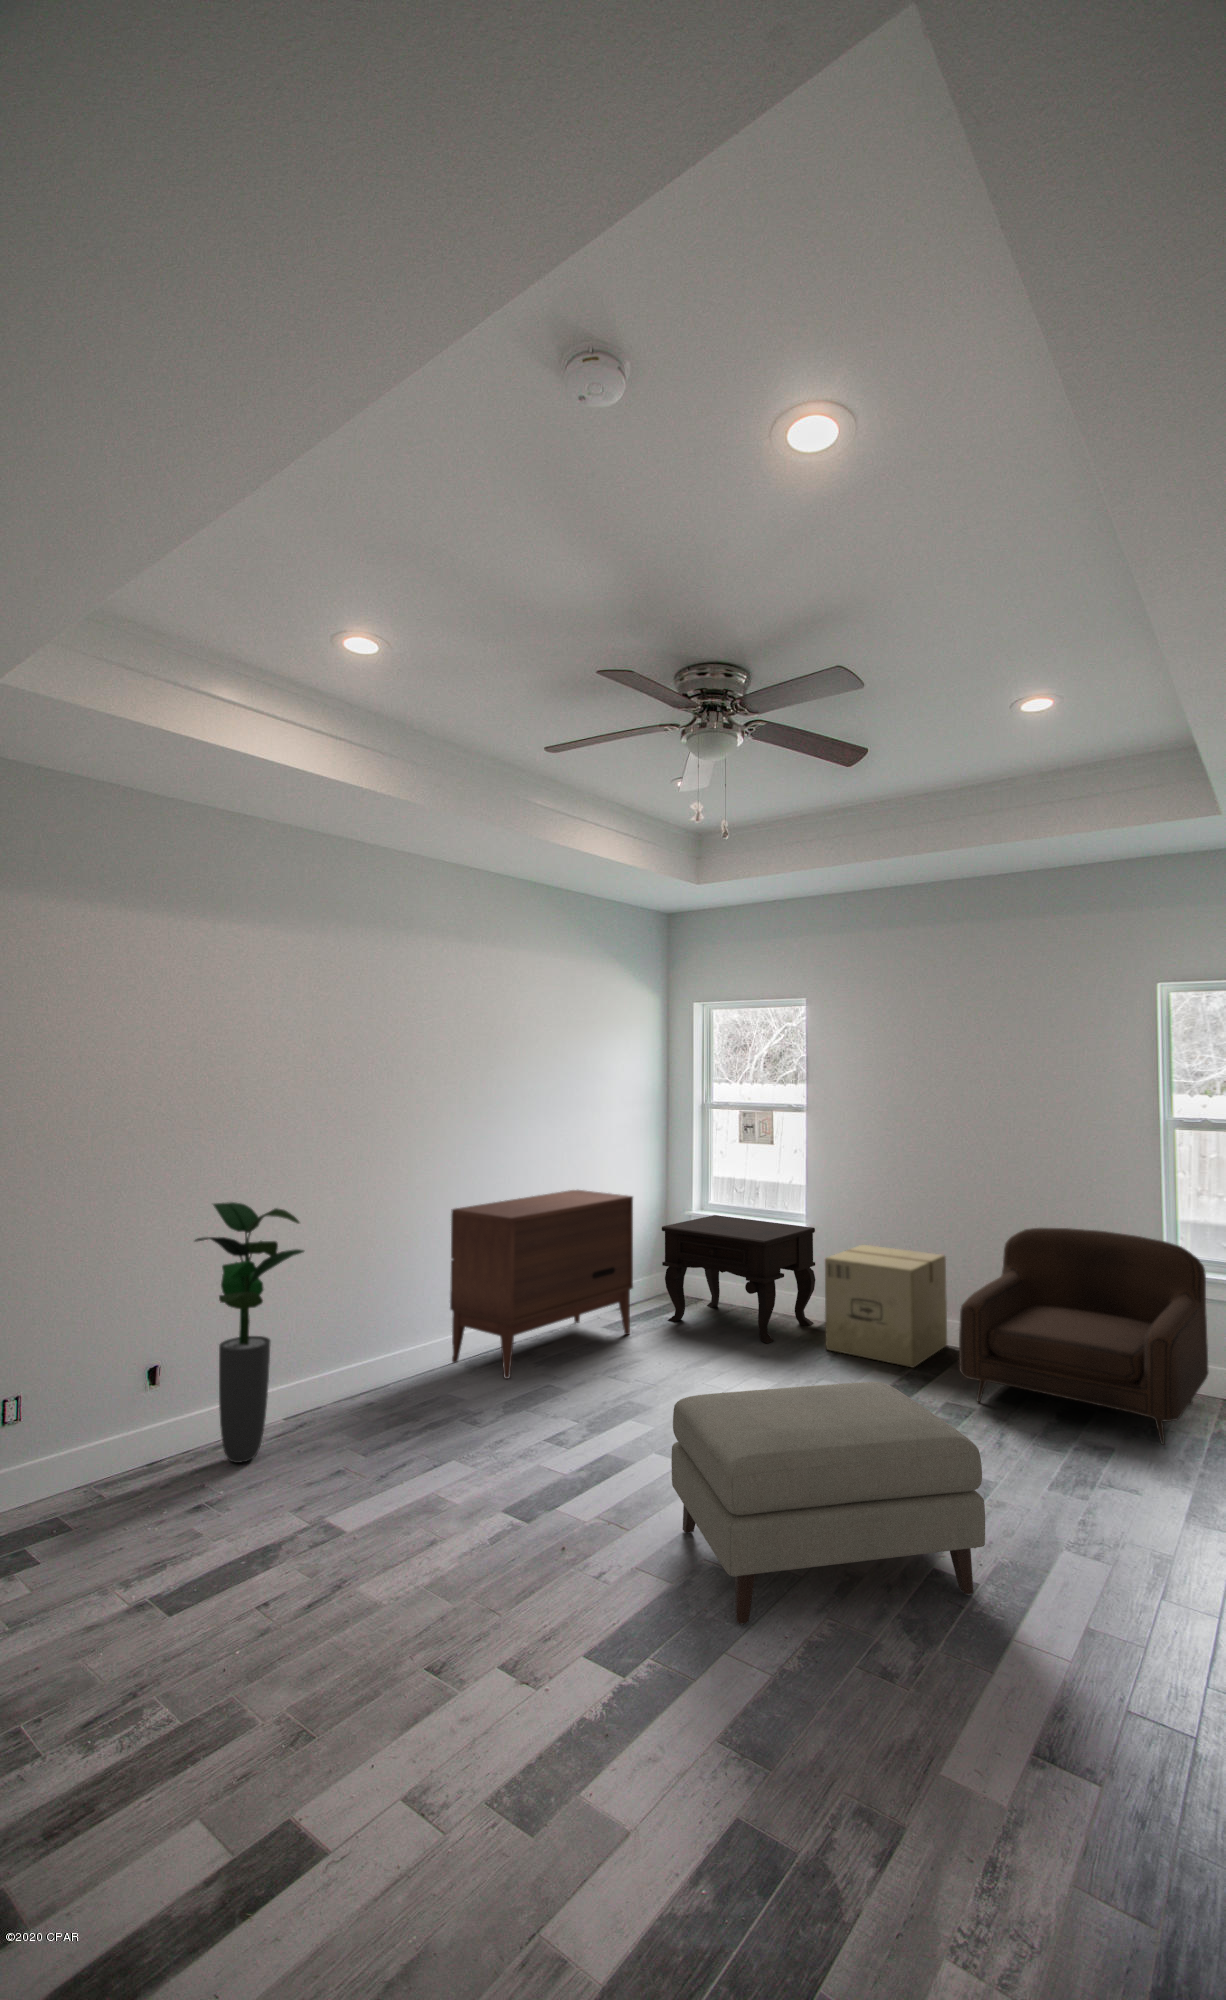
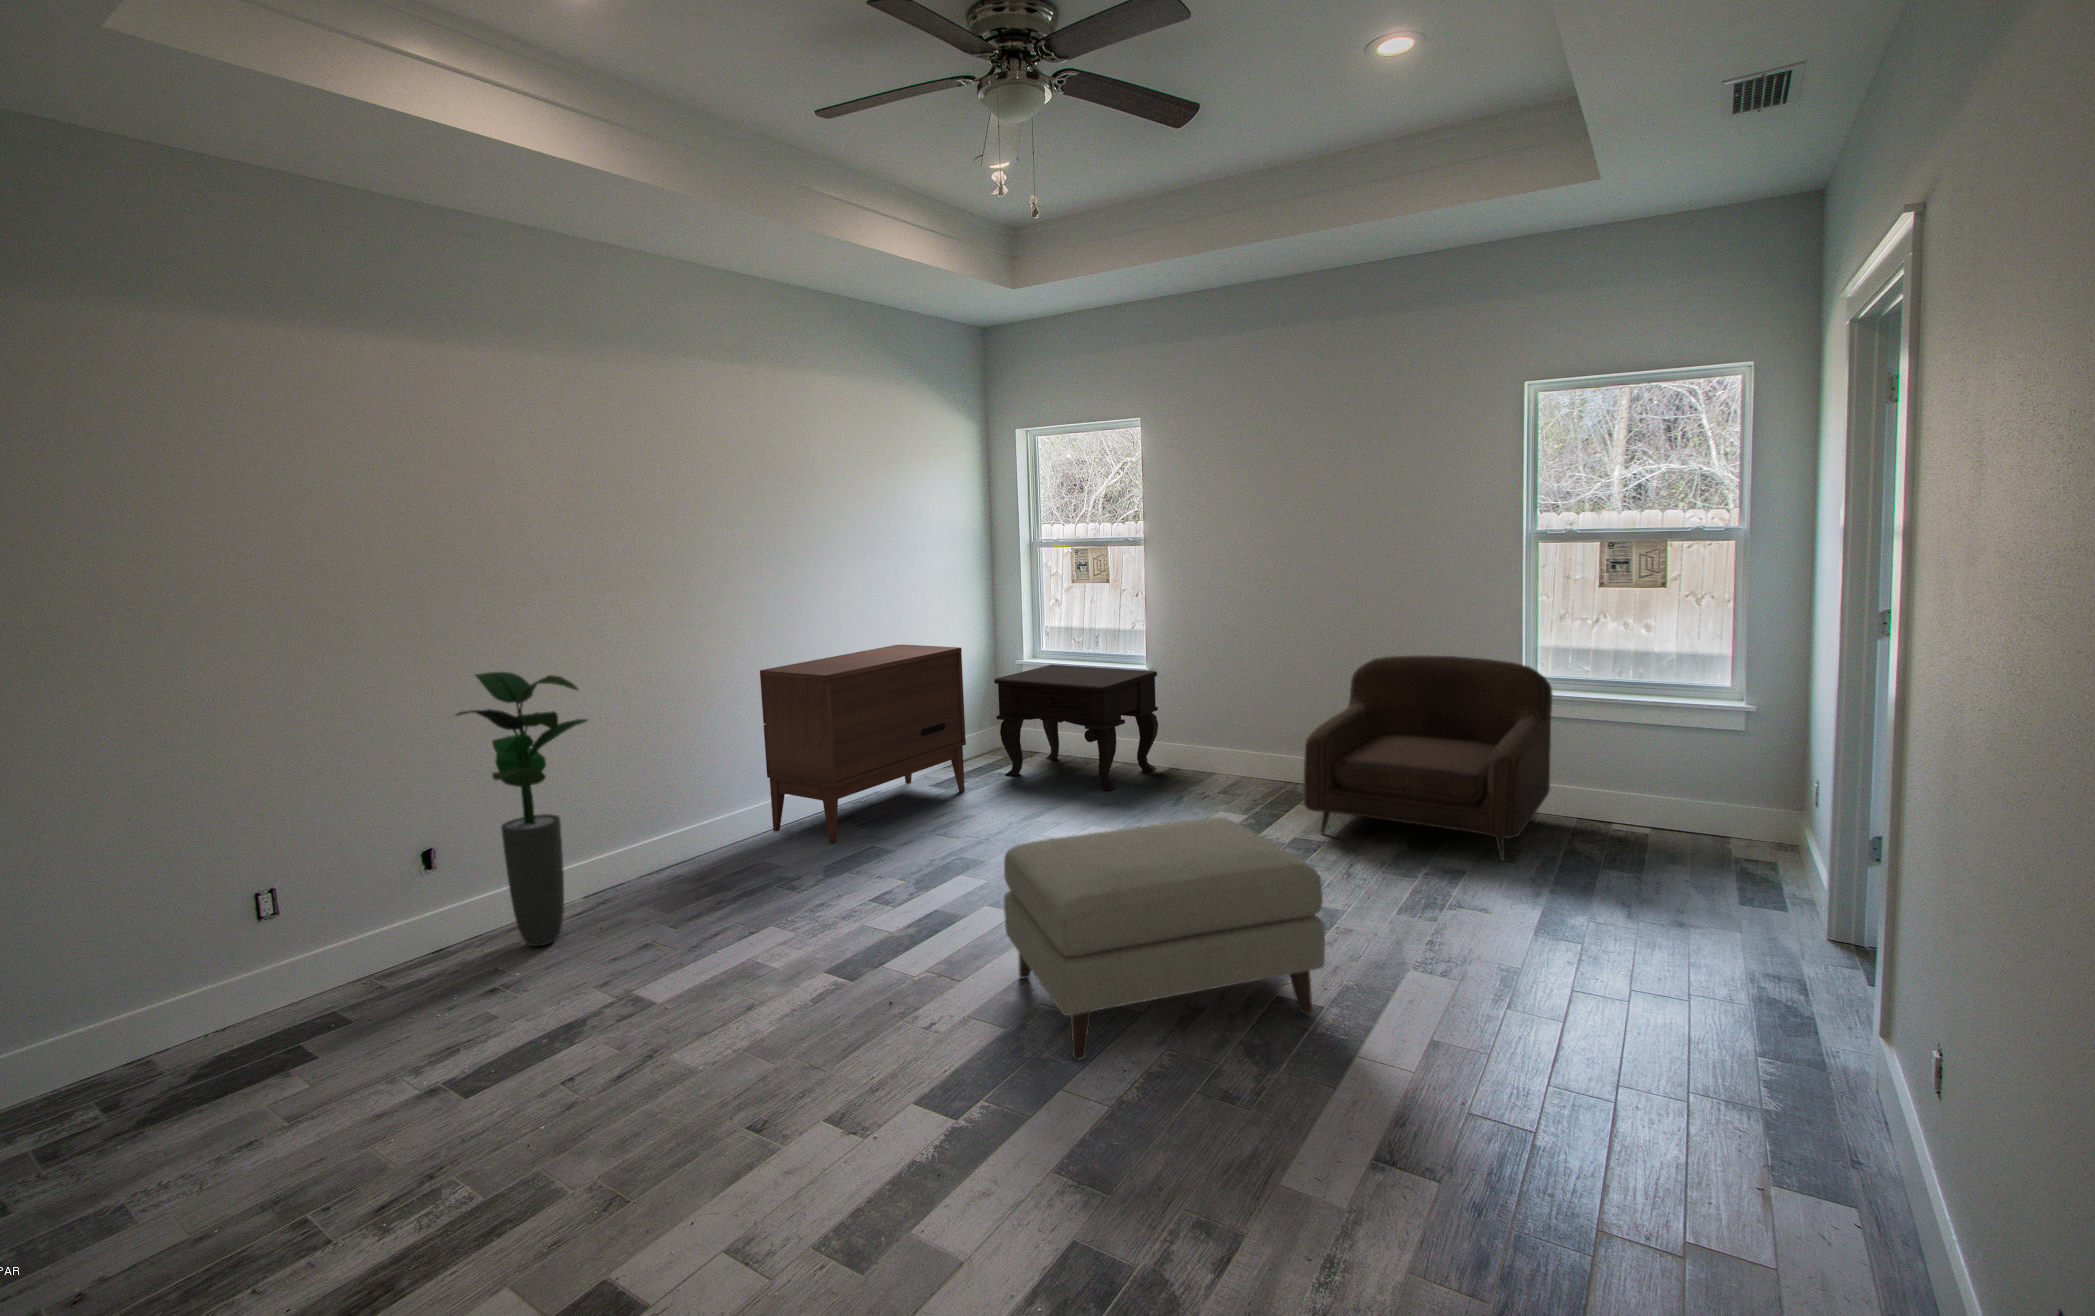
cardboard box: present [825,1245,947,1367] -> none [1167,686,1293,805]

